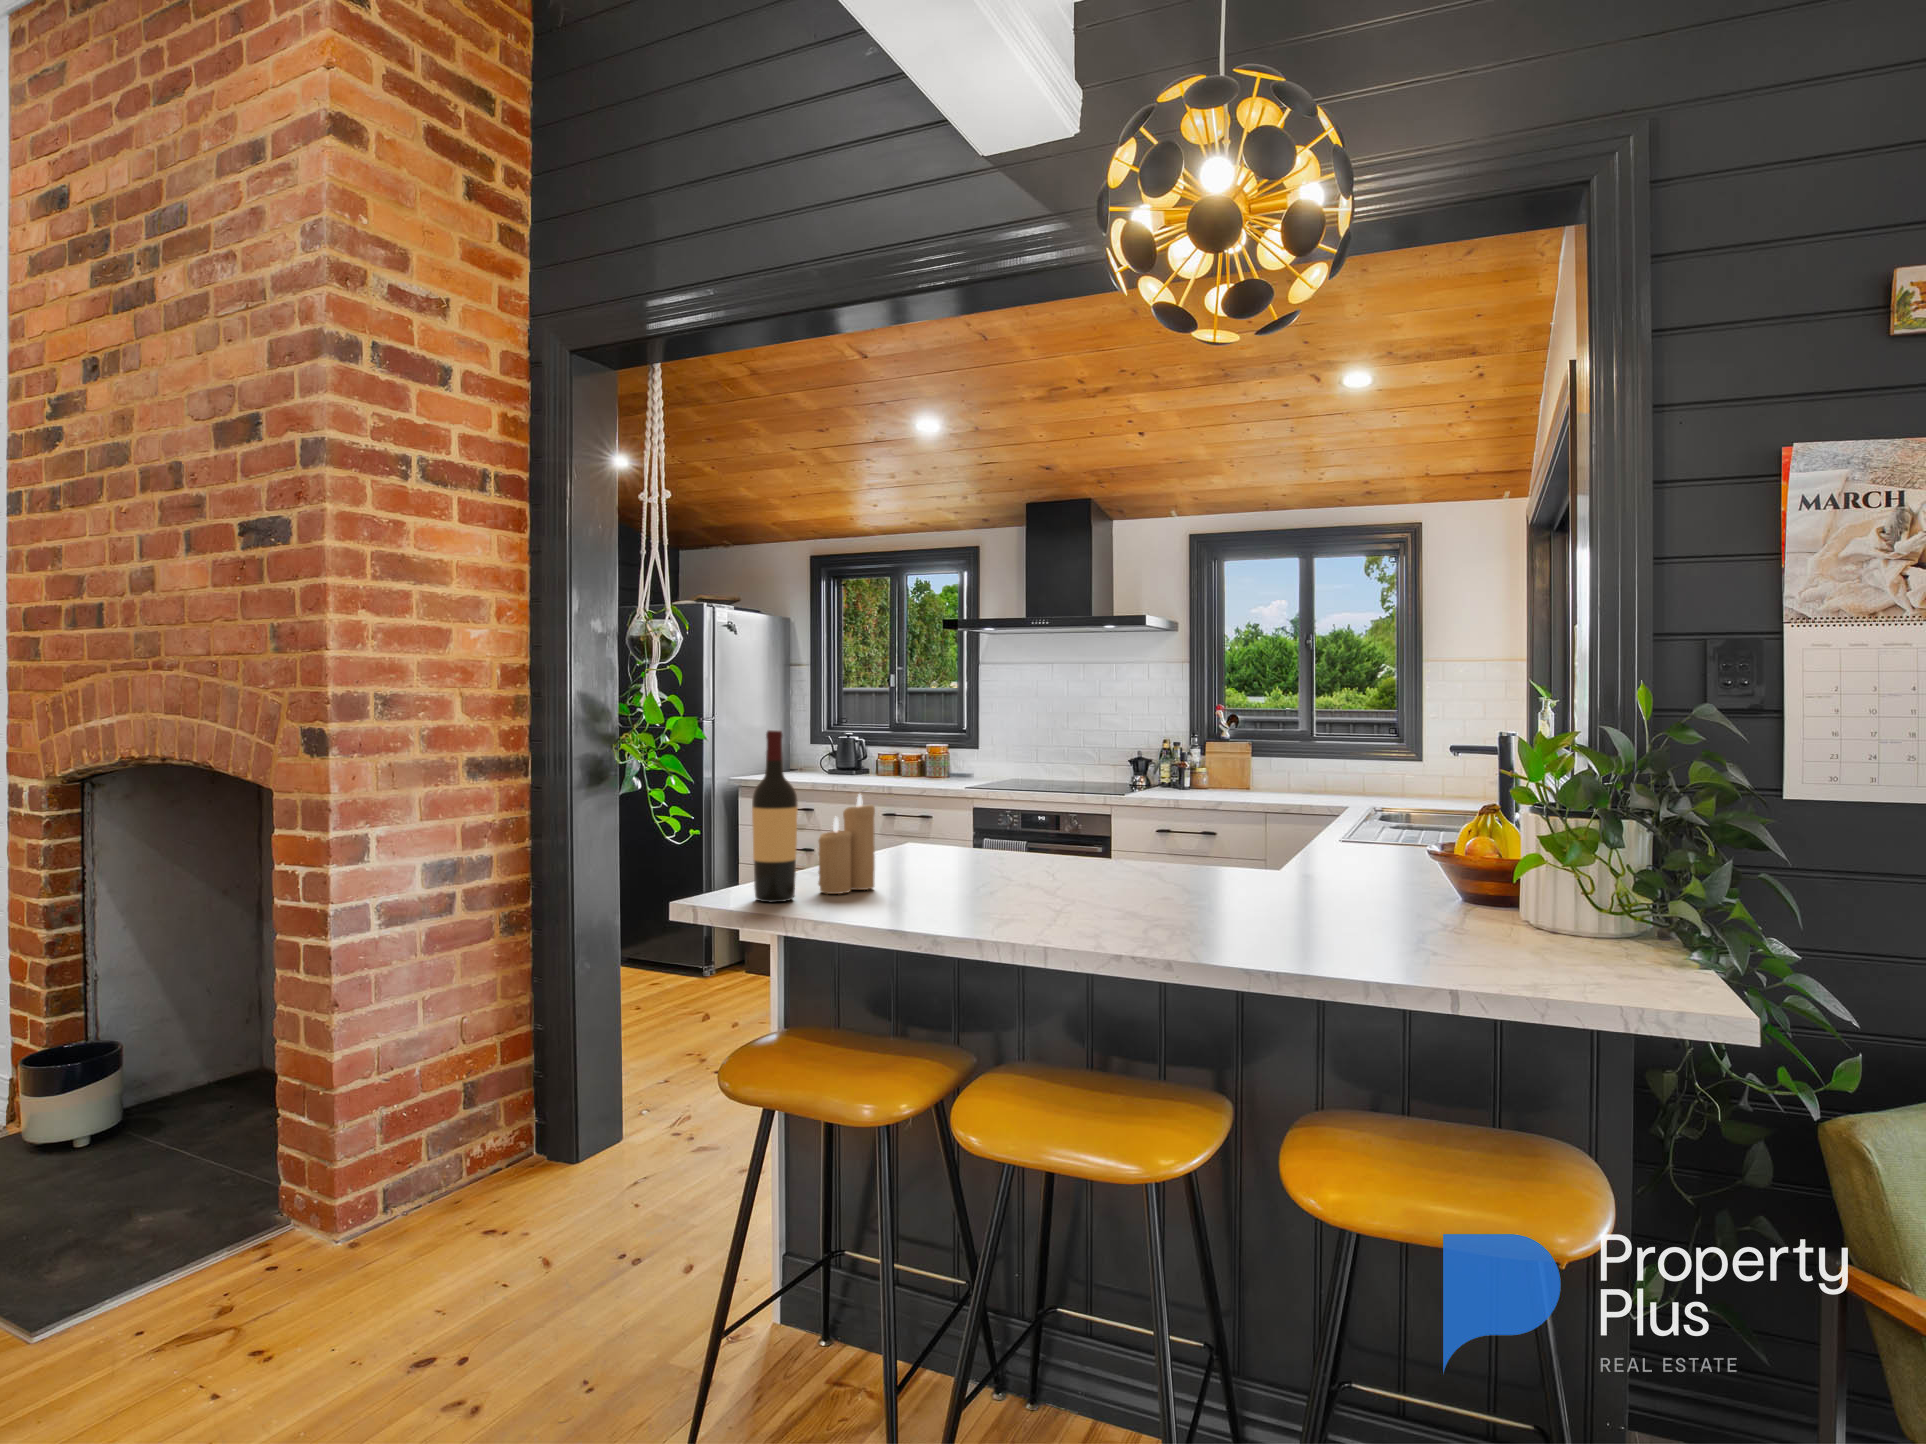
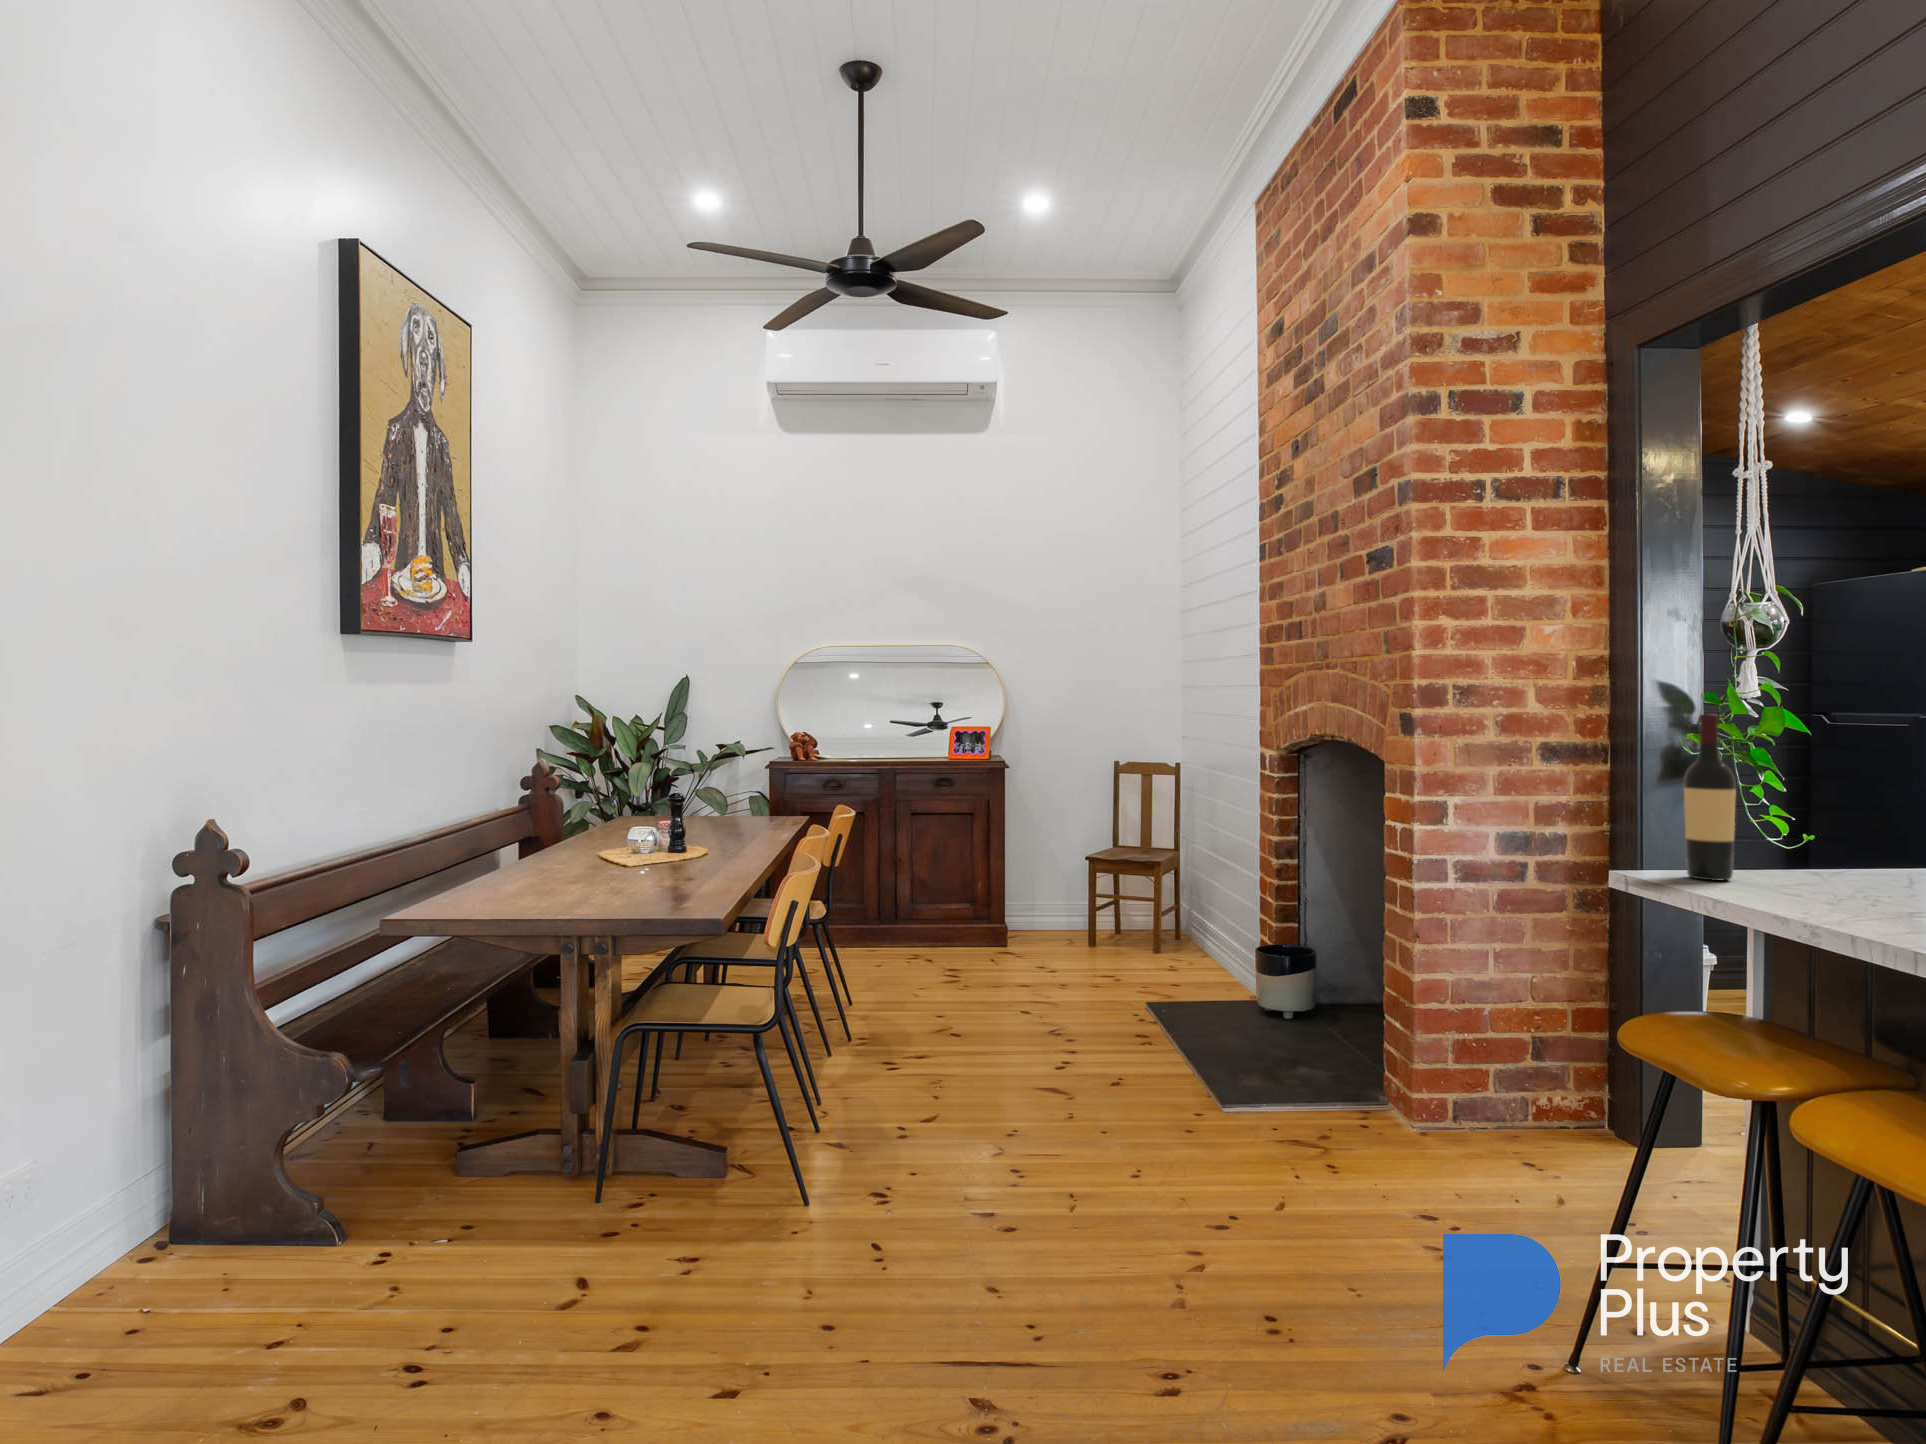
candle: present [818,794,875,894] -> none [1775,784,1856,887]

